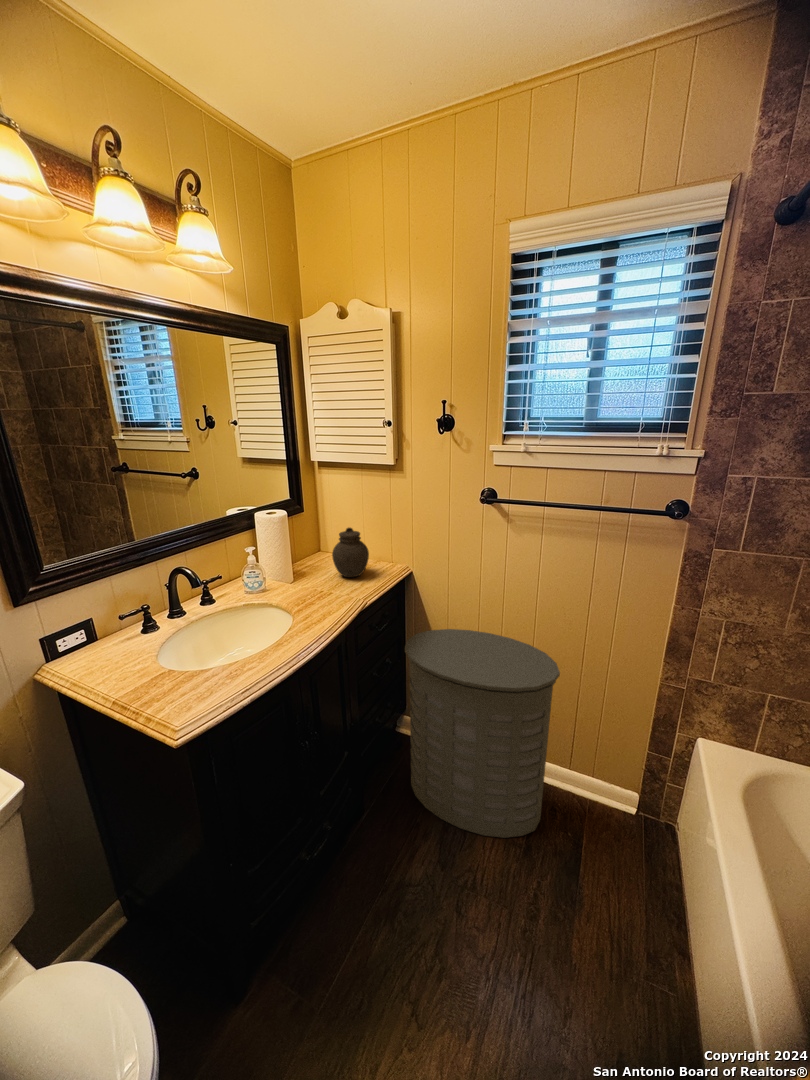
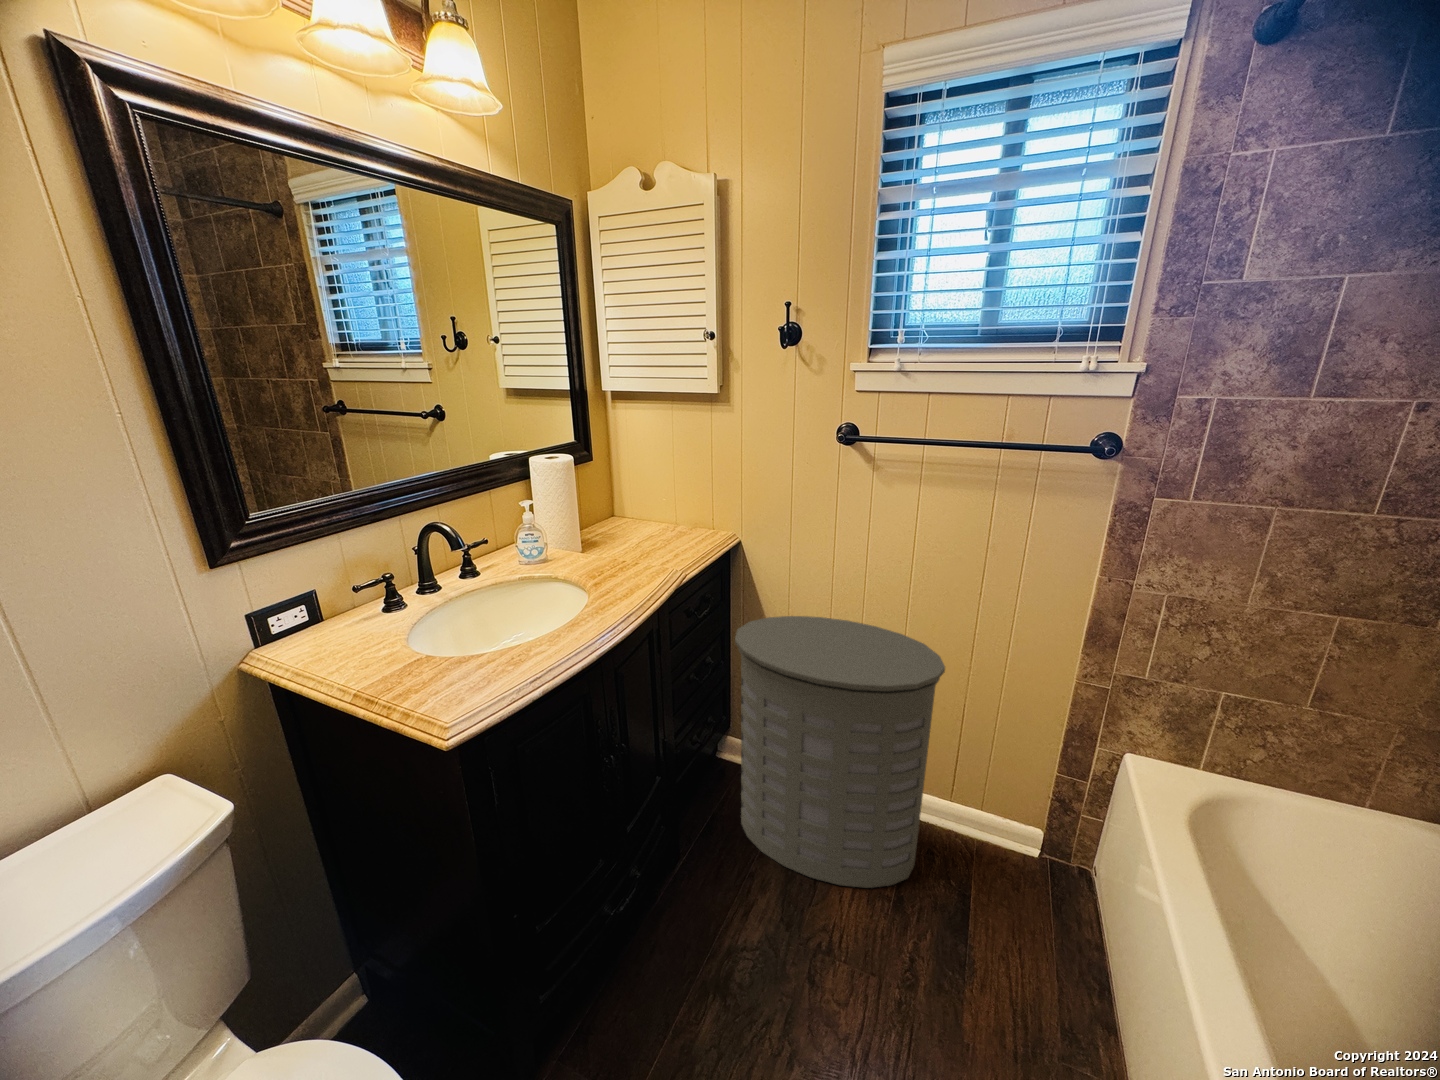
jar: present [332,528,369,577] -> none [635,478,684,546]

